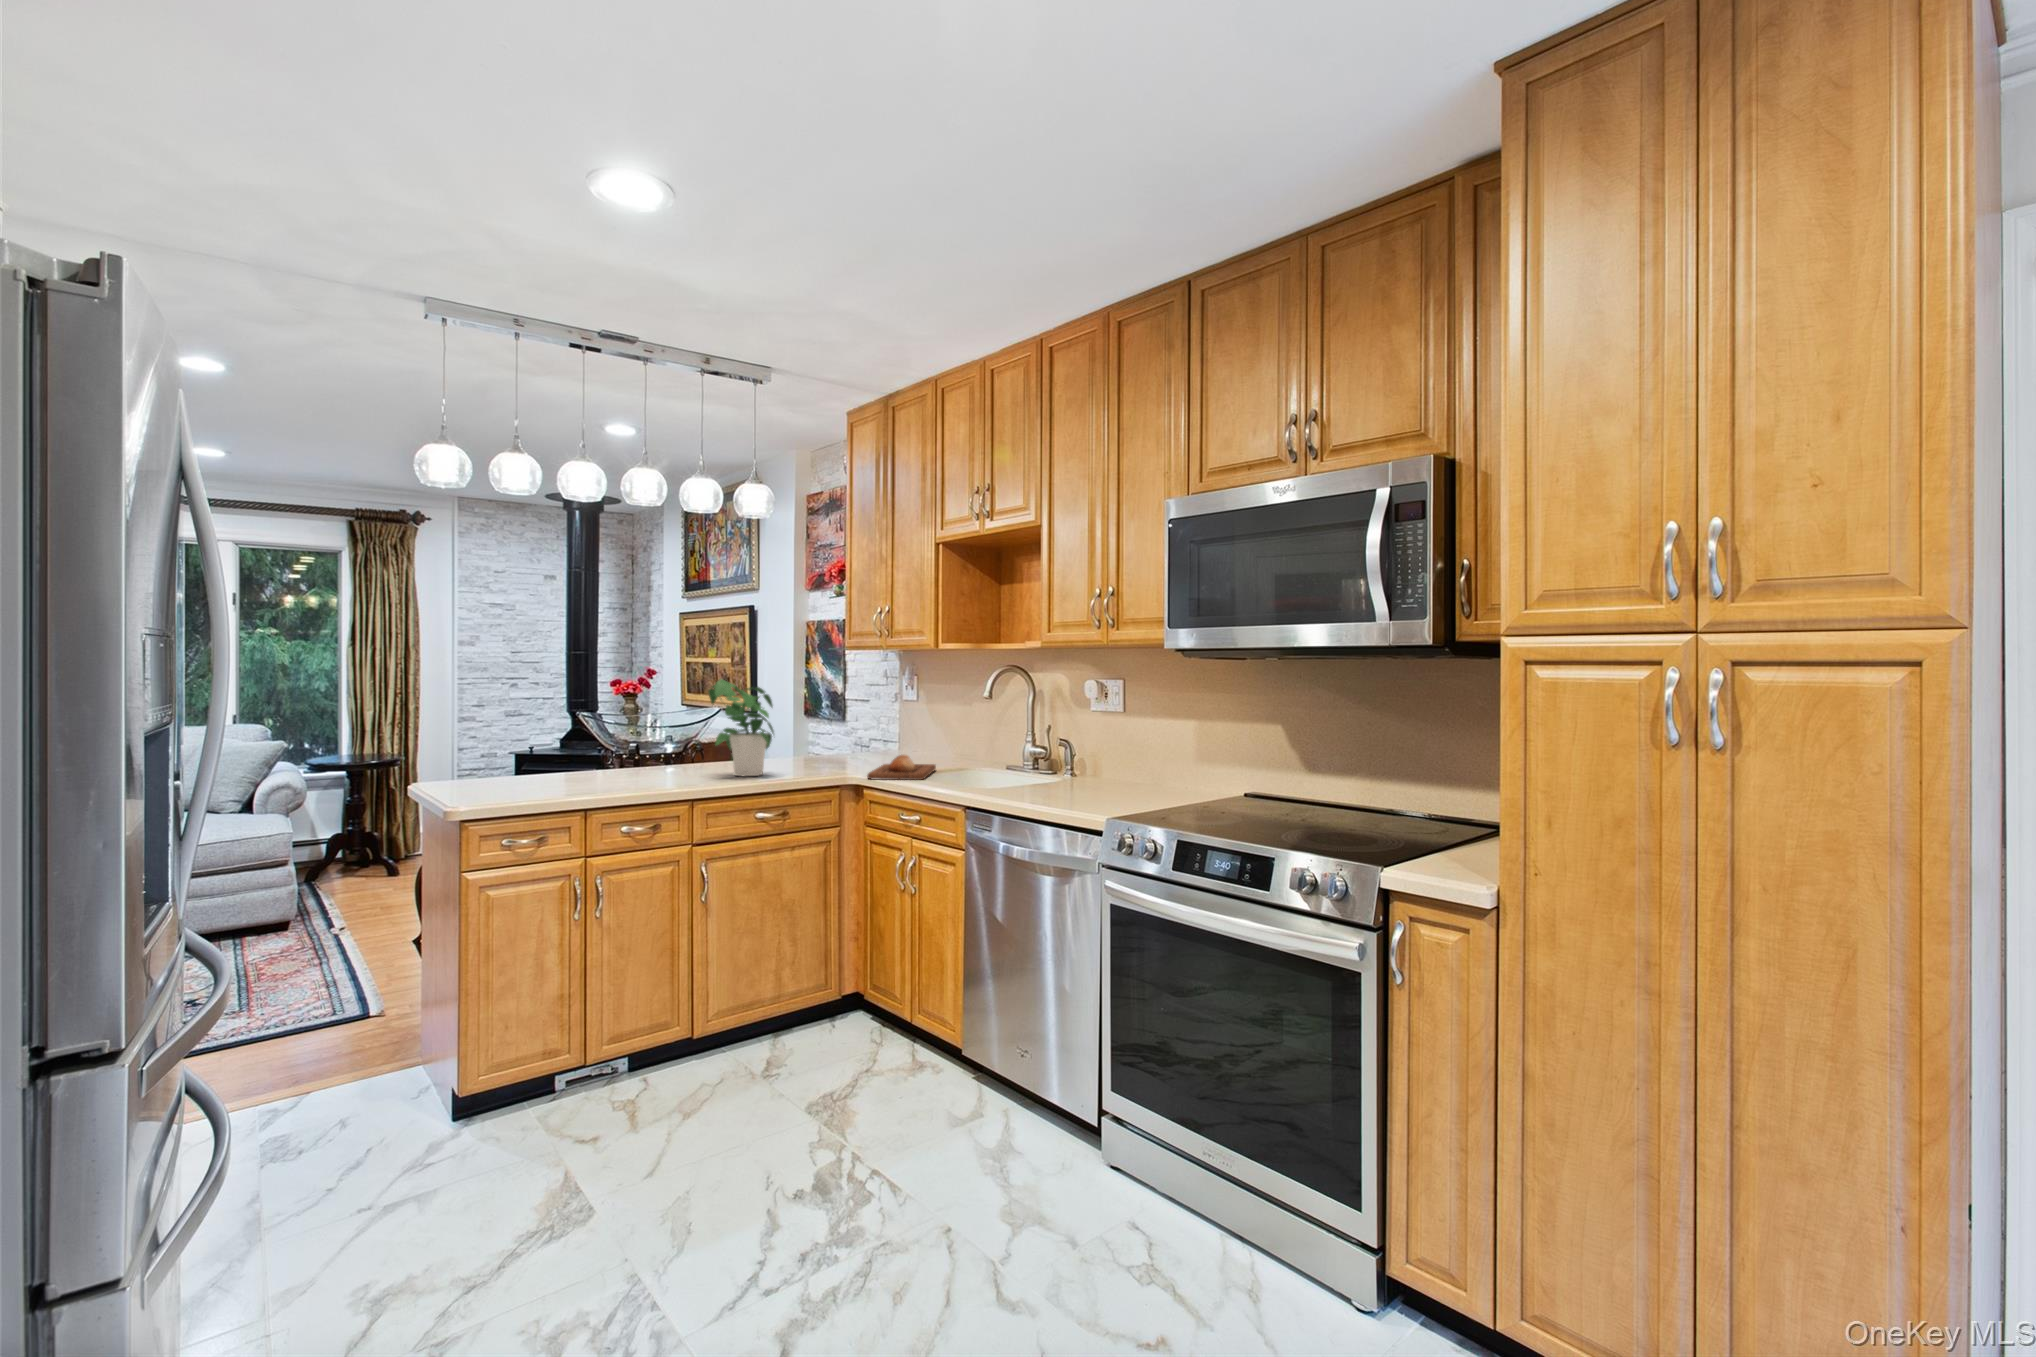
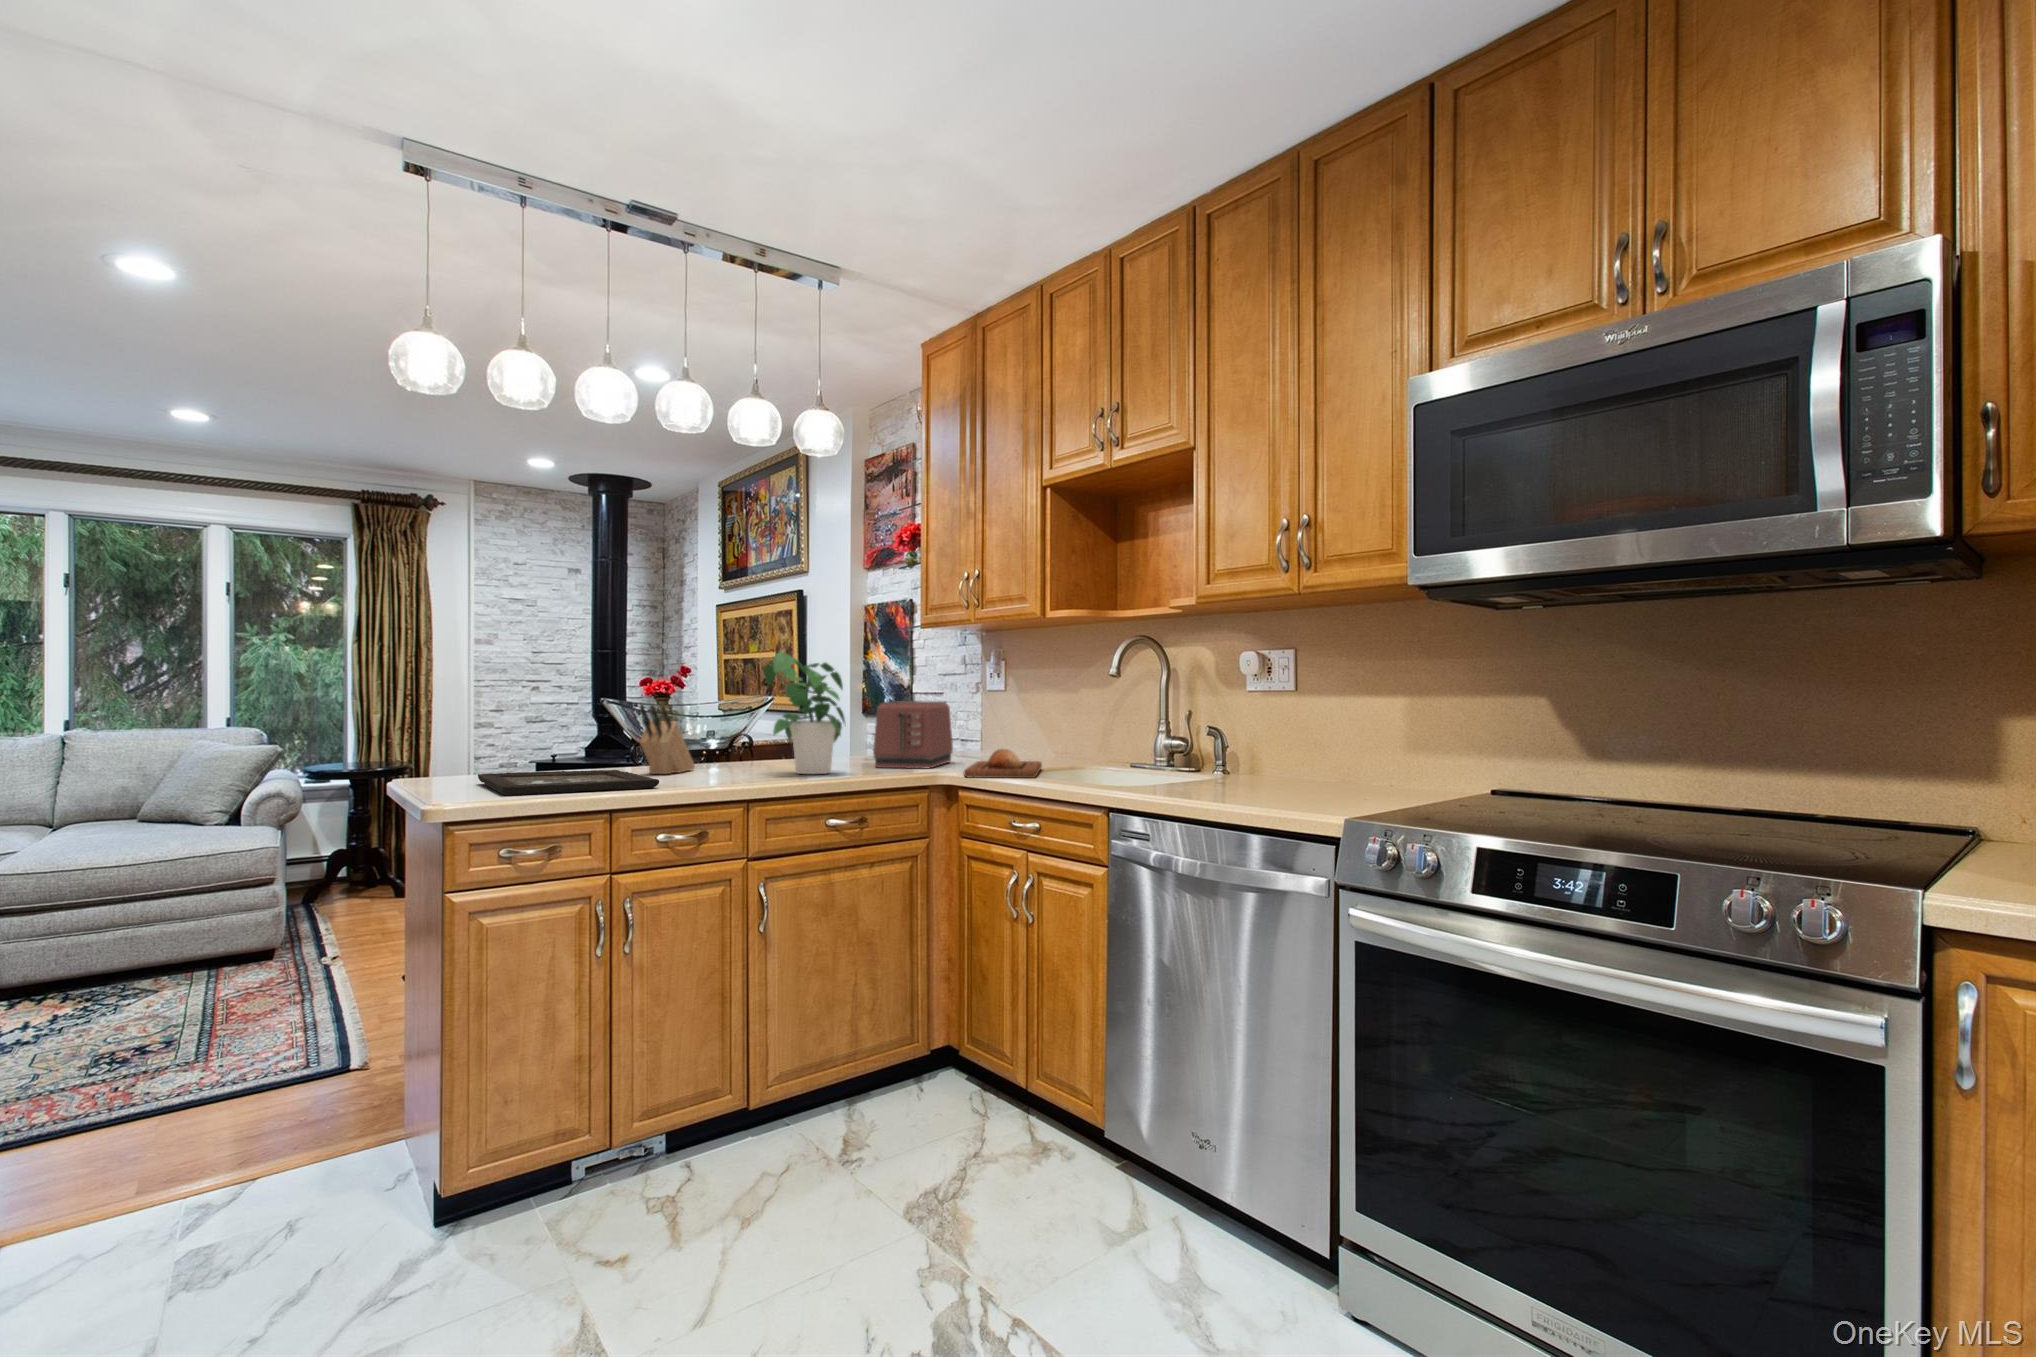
toaster: none [800,713,869,770] -> present [873,701,953,769]
knife block: none [607,720,654,776] -> present [639,704,695,774]
tray: none [478,774,622,799] -> present [478,770,659,796]

